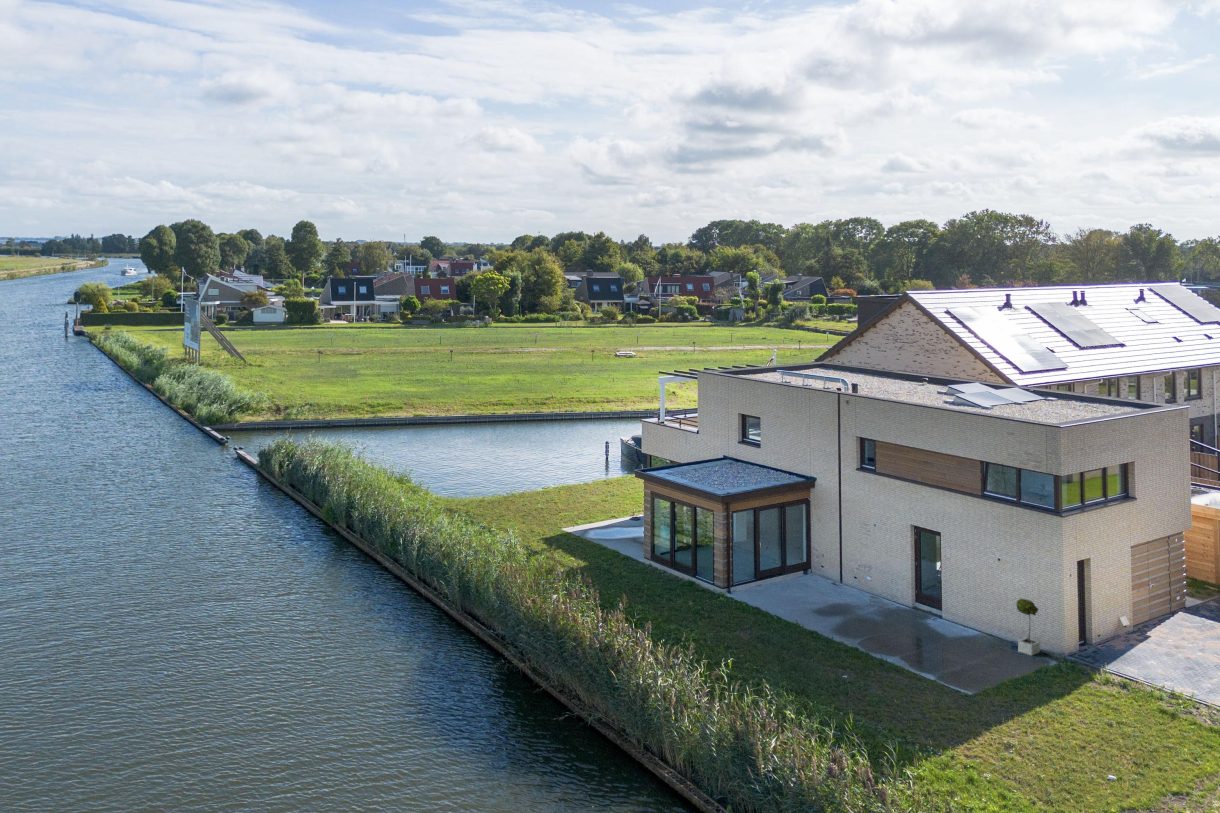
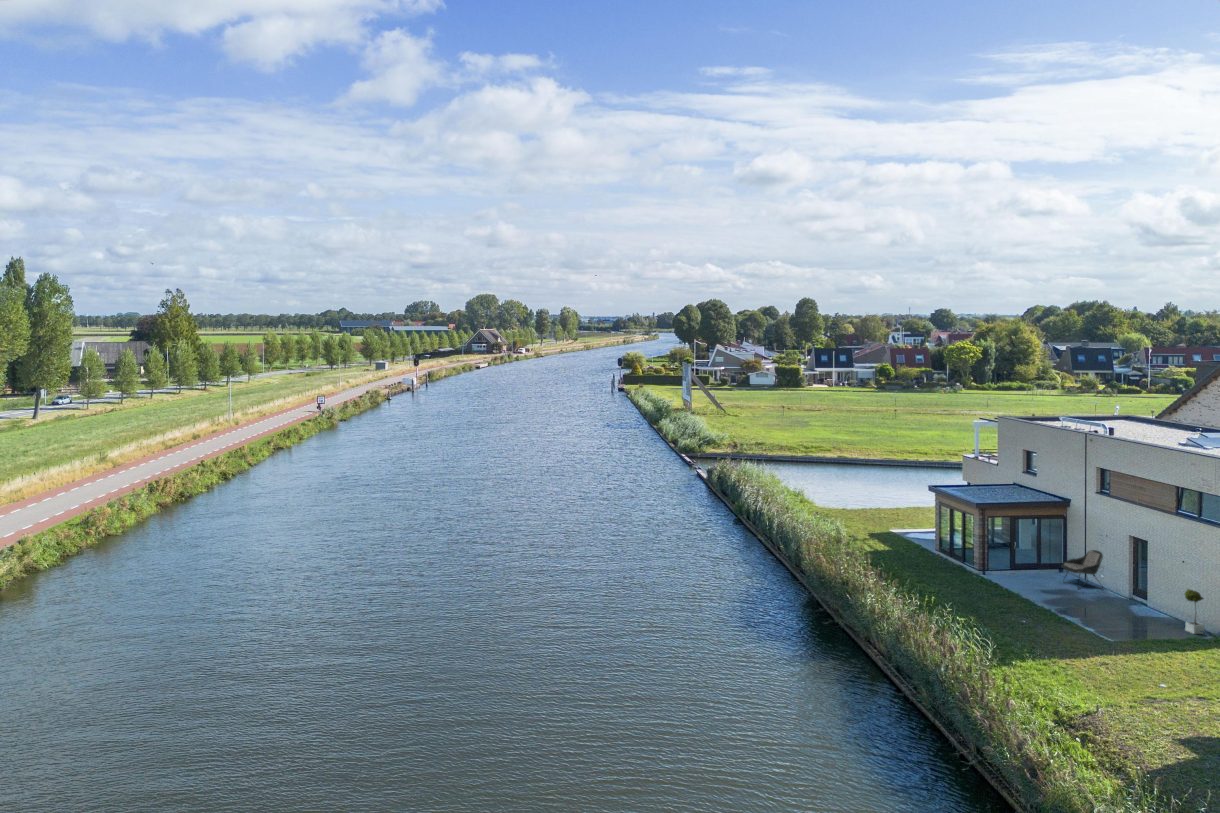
lounge chair: none [822,544,874,600] -> present [1061,550,1103,588]

